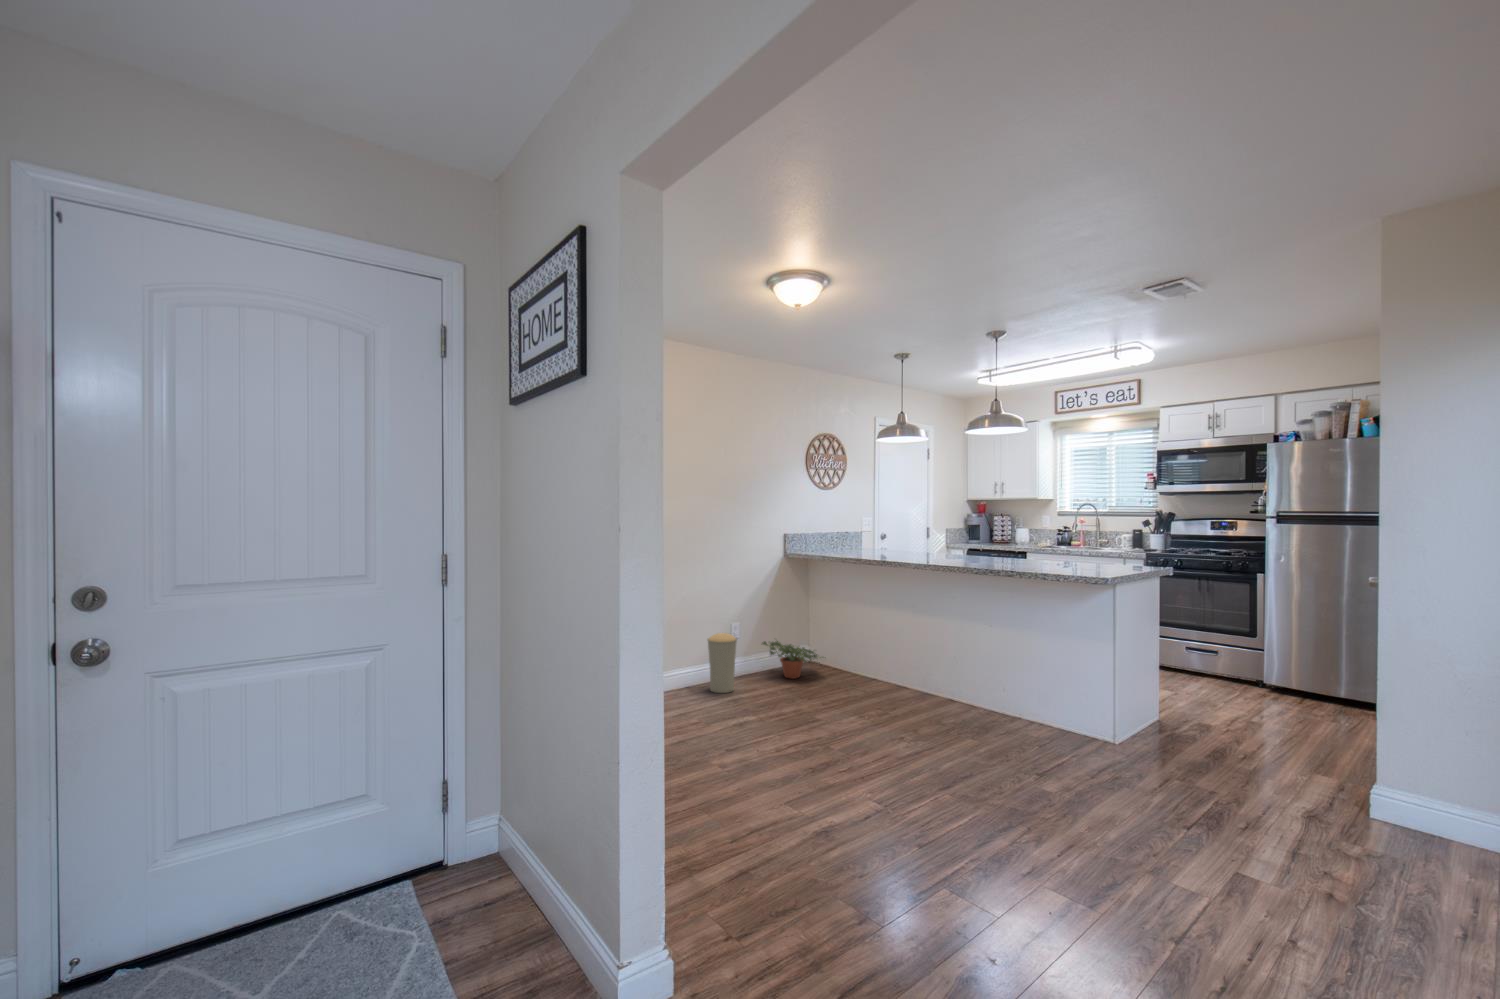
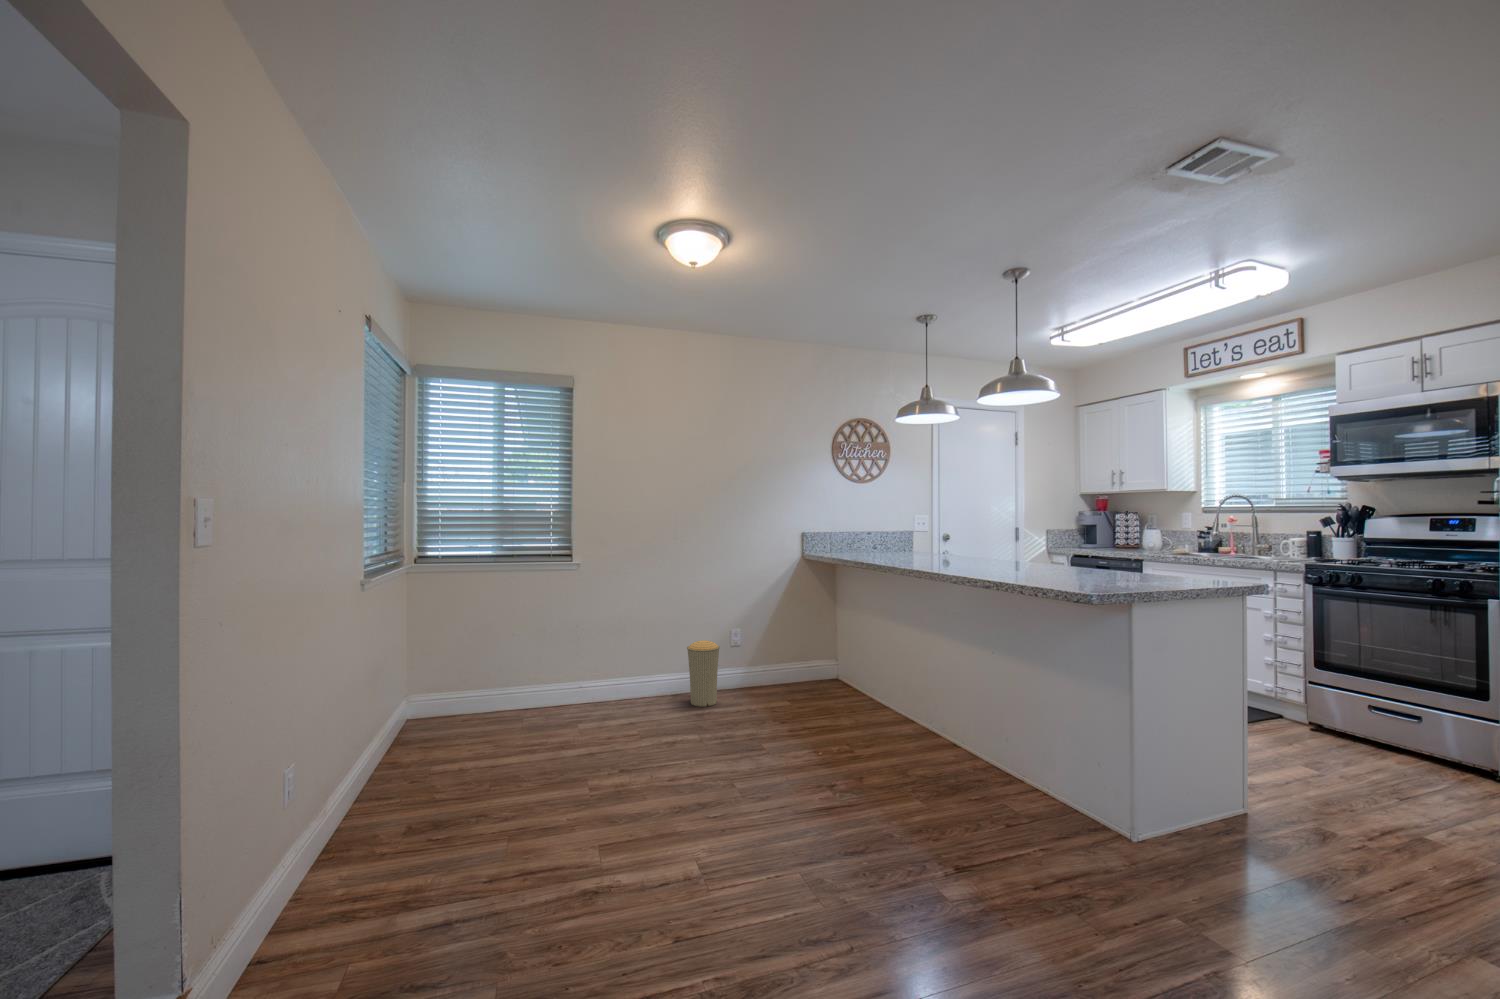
potted plant: present [762,641,821,679] -> none [760,650,832,698]

